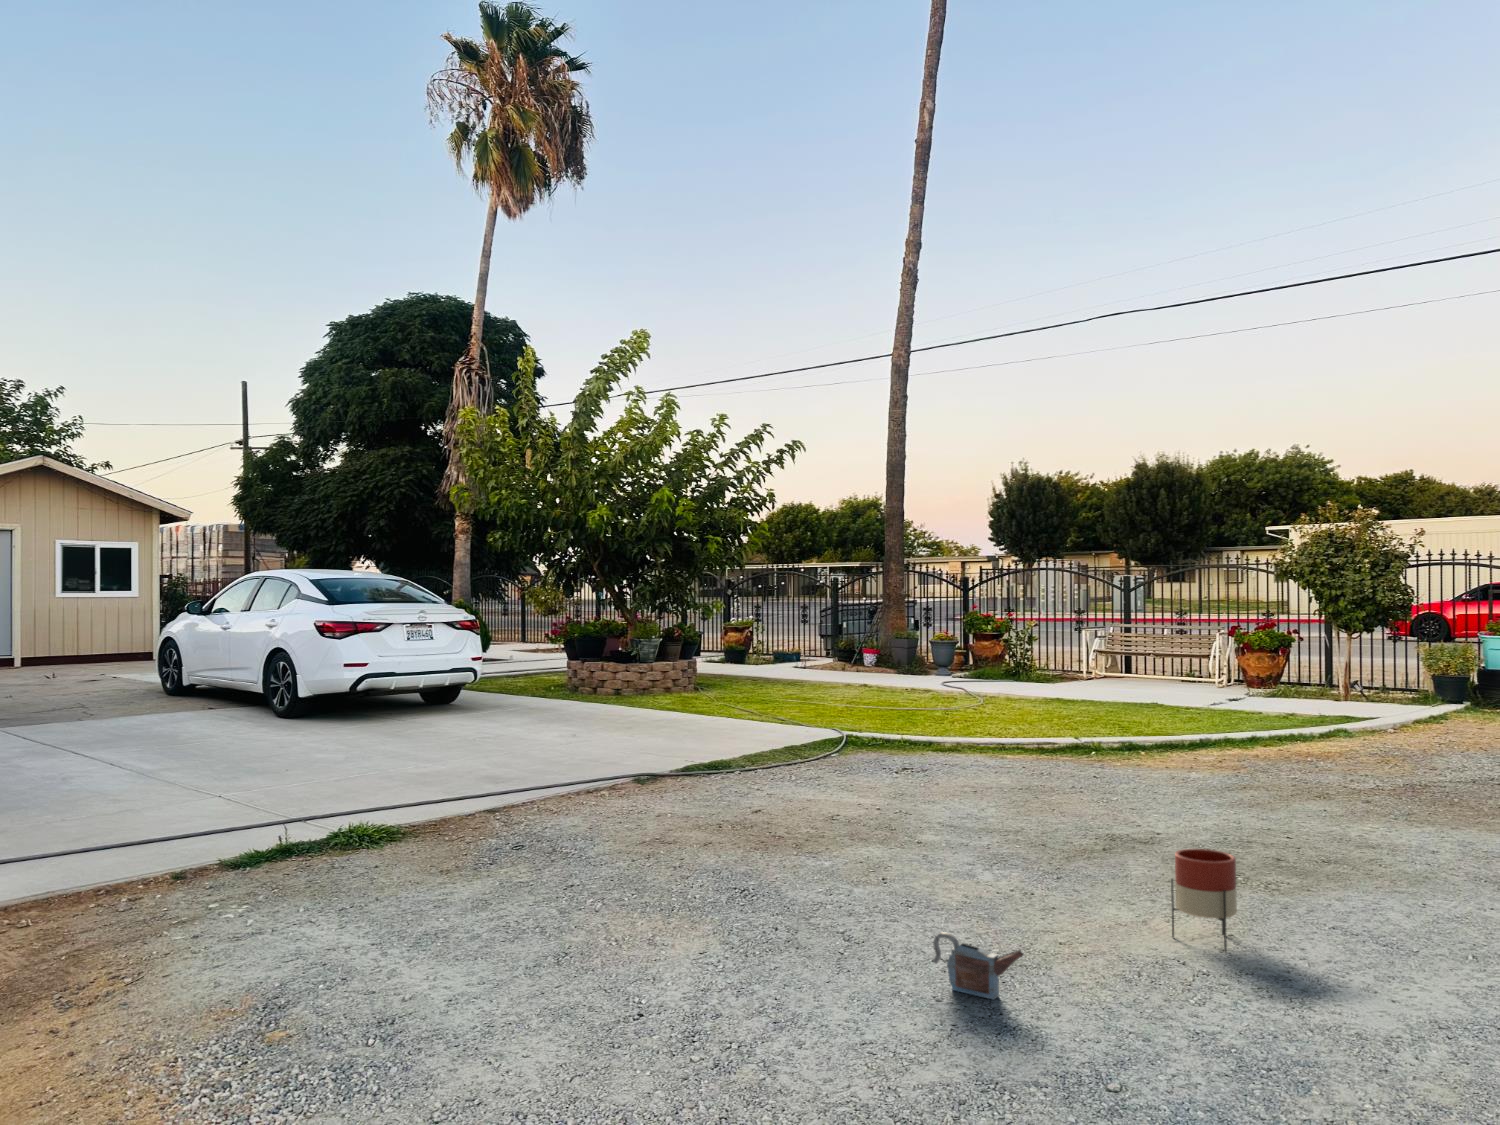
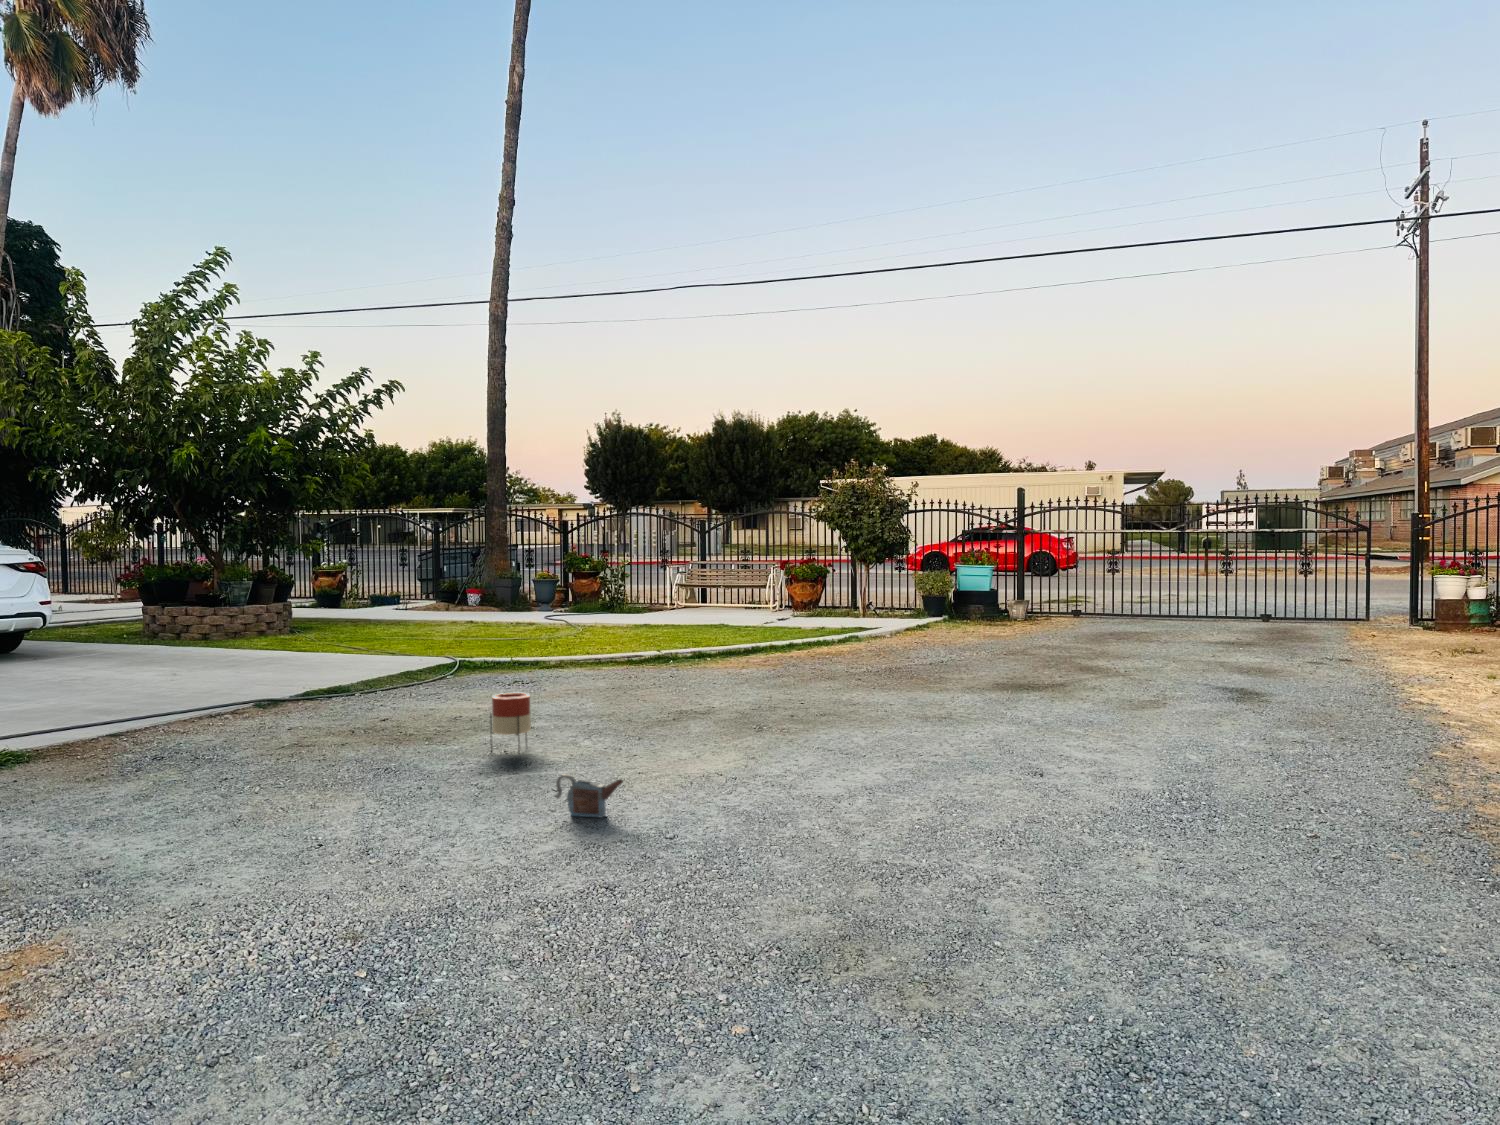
planter: present [1171,849,1237,951] -> present [490,693,531,753]

